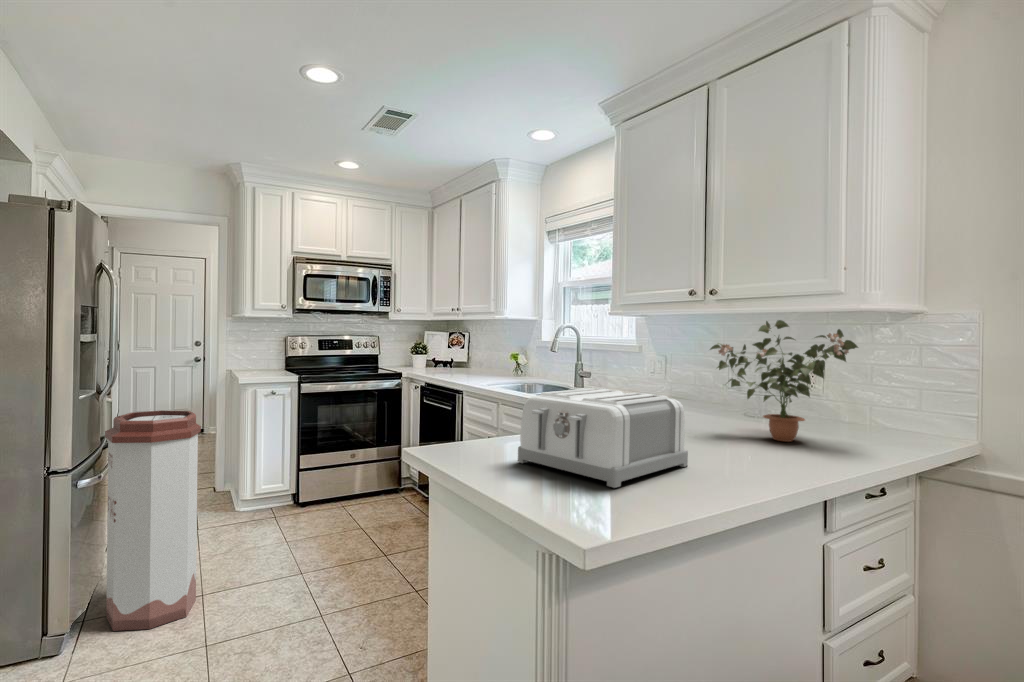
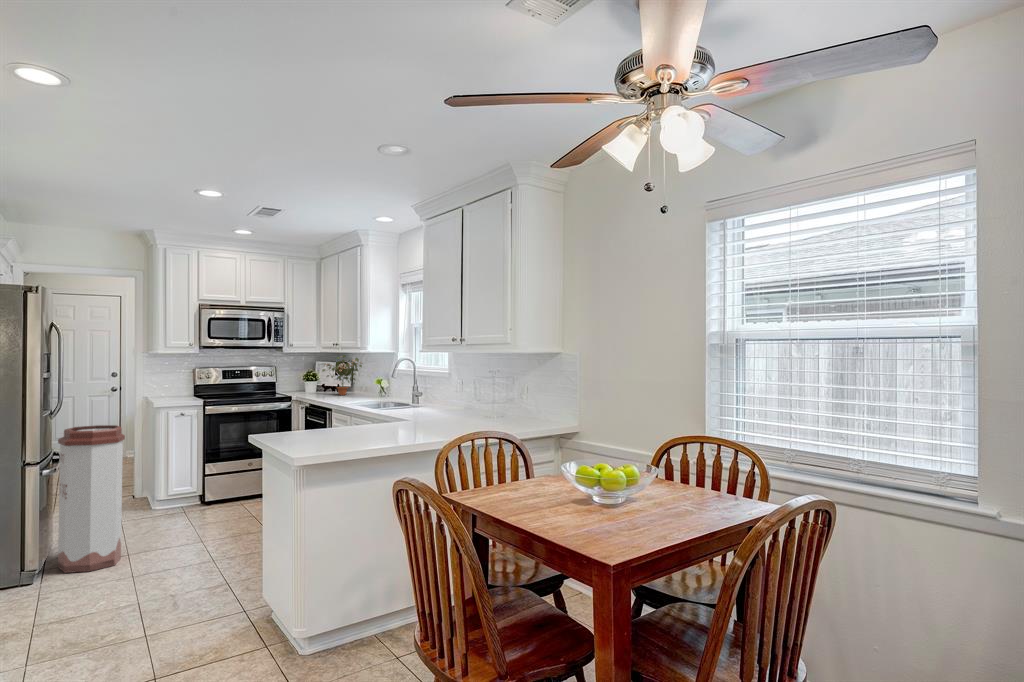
potted plant: present [710,320,858,442] -> present [322,355,362,395]
toaster: present [518,388,688,488] -> none [302,400,391,445]

